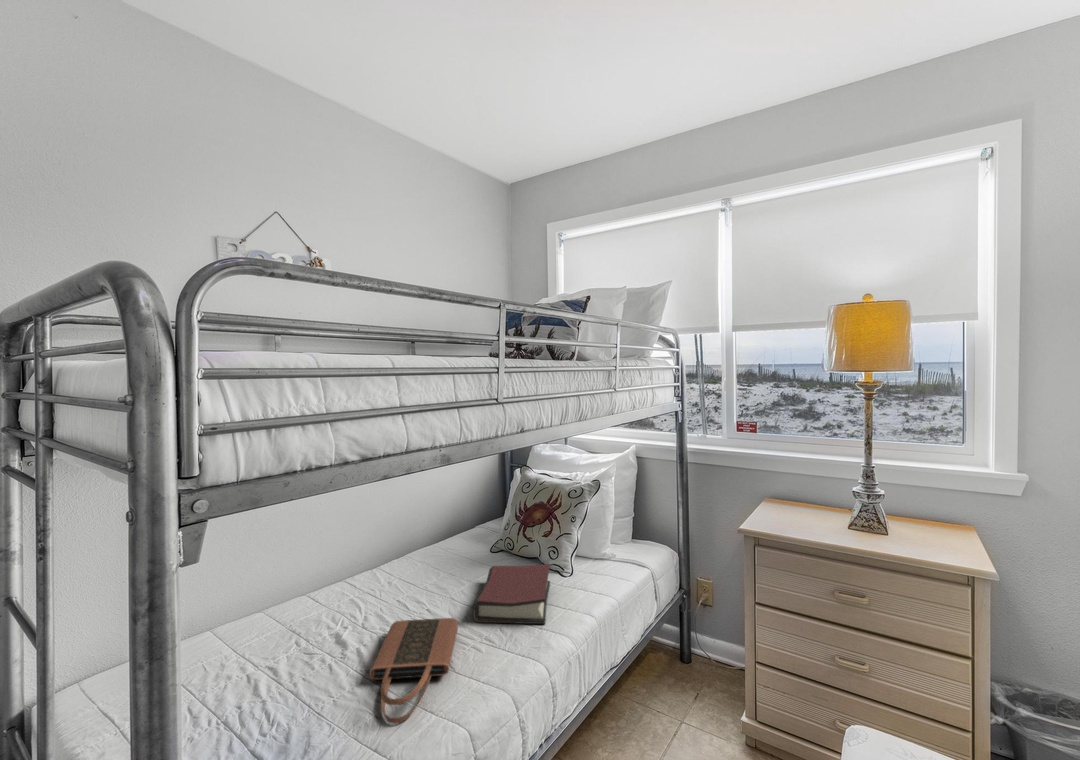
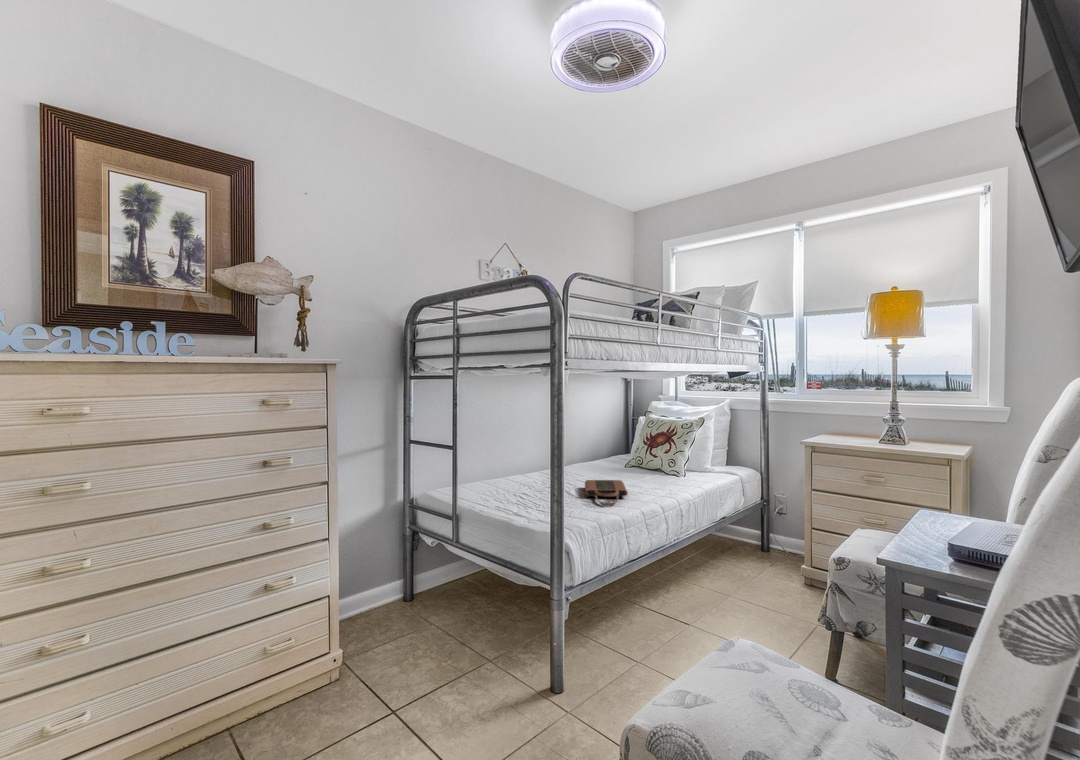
hardback book: present [473,564,550,624] -> none [630,465,675,488]

